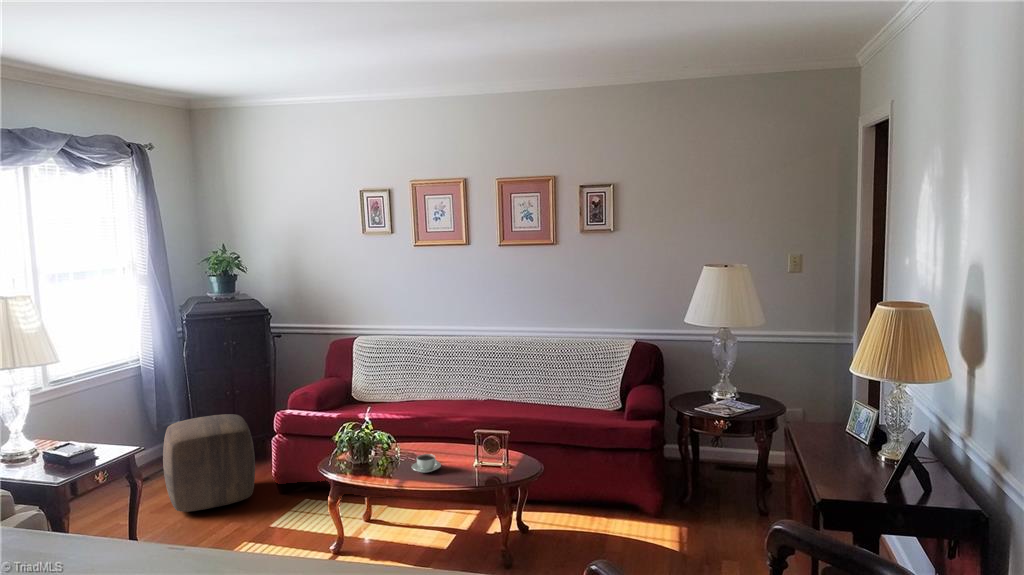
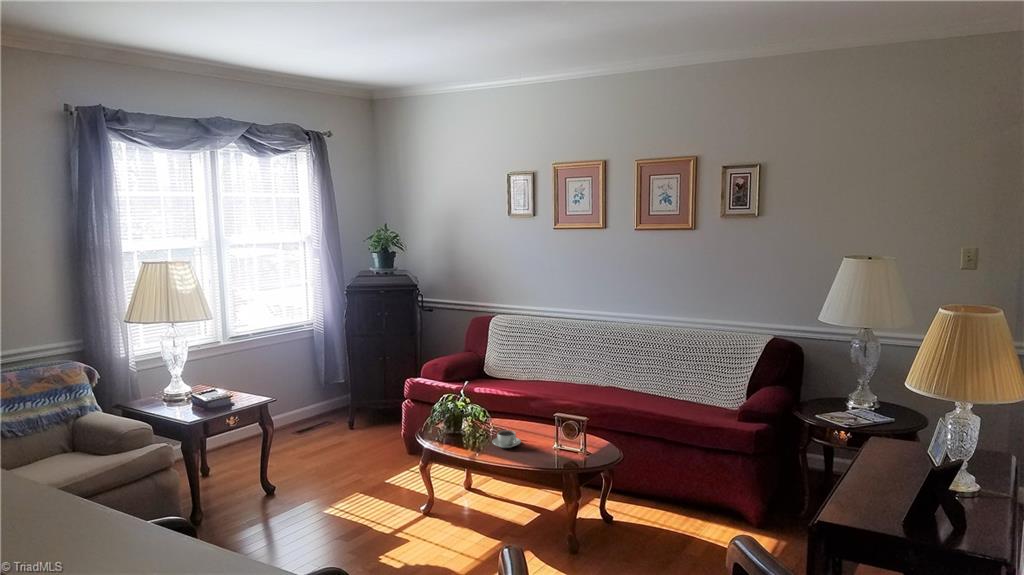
ottoman: present [163,414,255,512] -> none [311,376,387,458]

